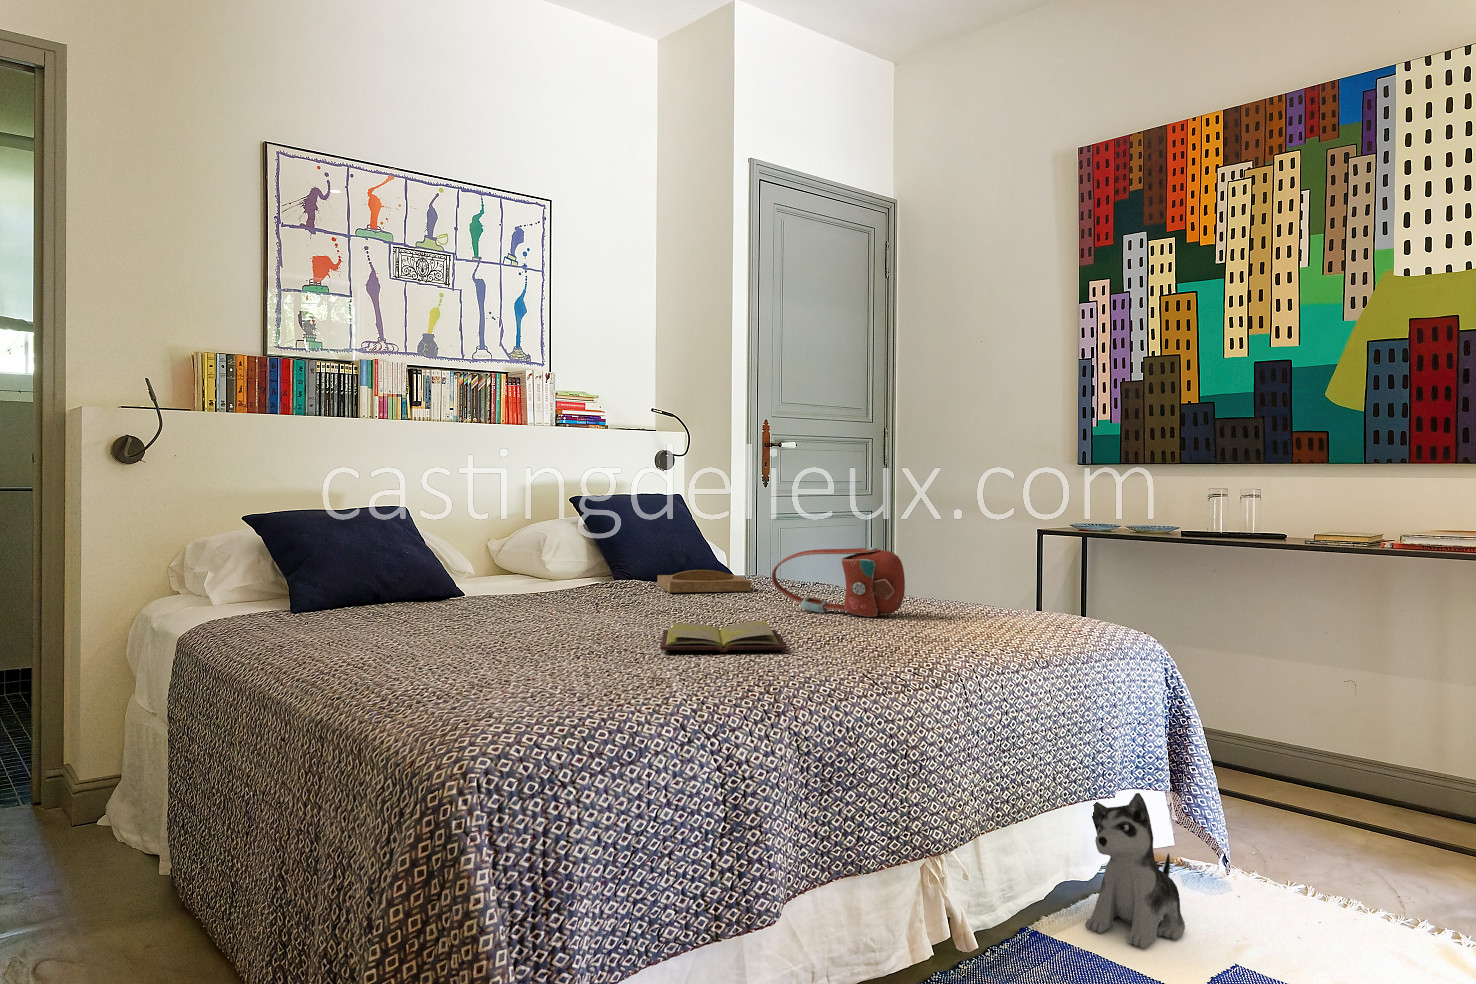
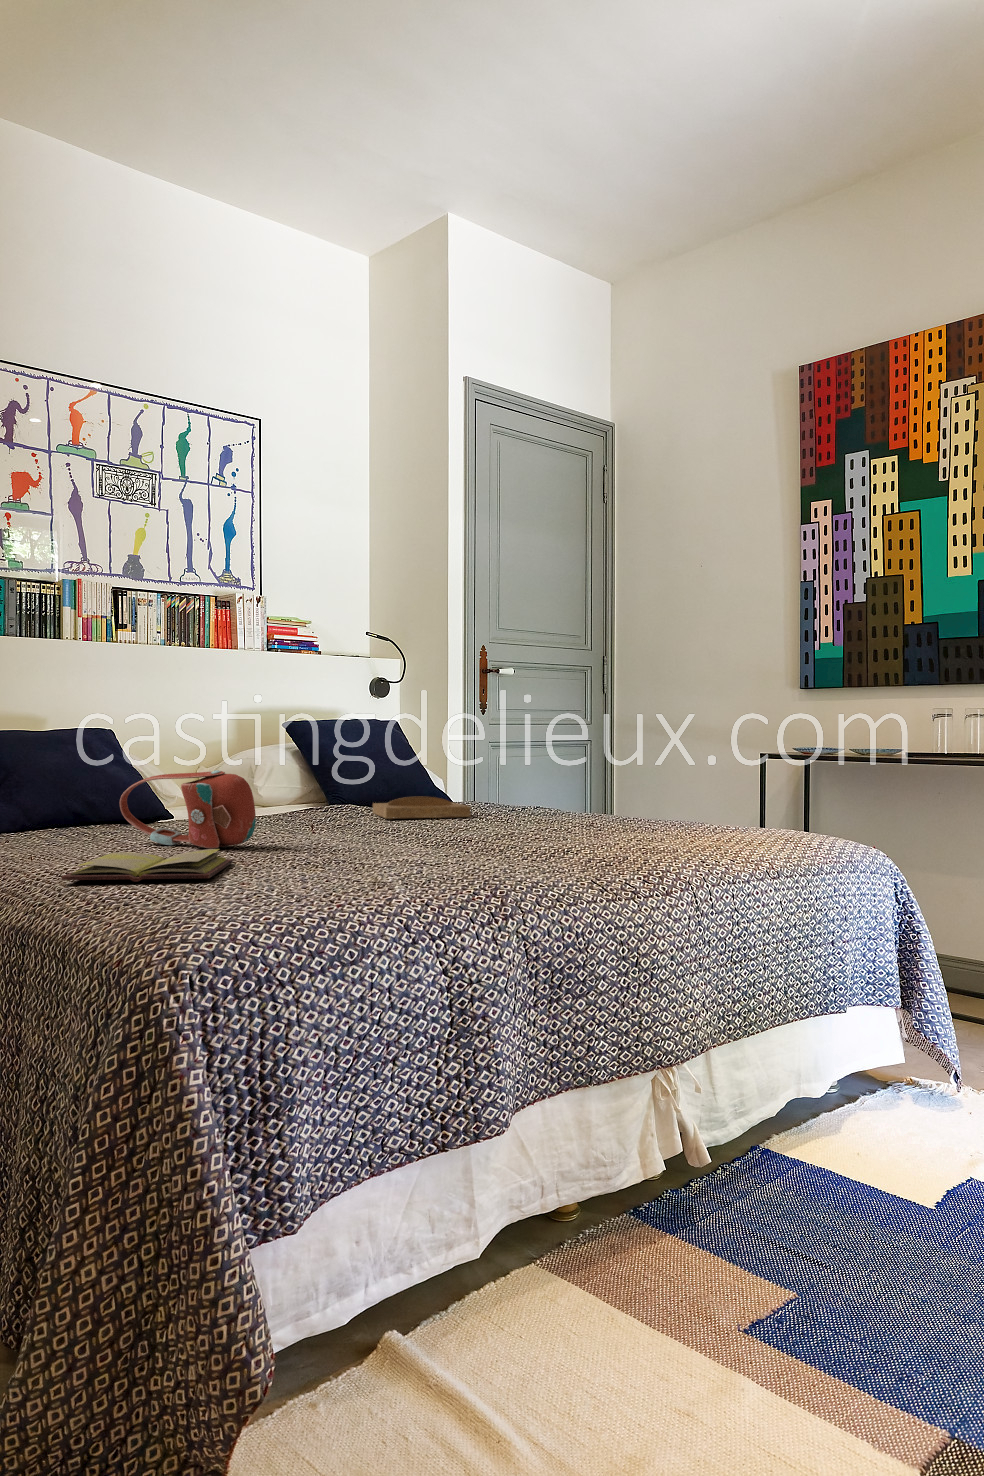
handbag: present [772,547,905,617] -> present [120,770,256,849]
diary: present [661,621,786,652] -> present [62,849,233,882]
plush toy: present [1086,793,1185,948] -> none [820,1008,921,1166]

